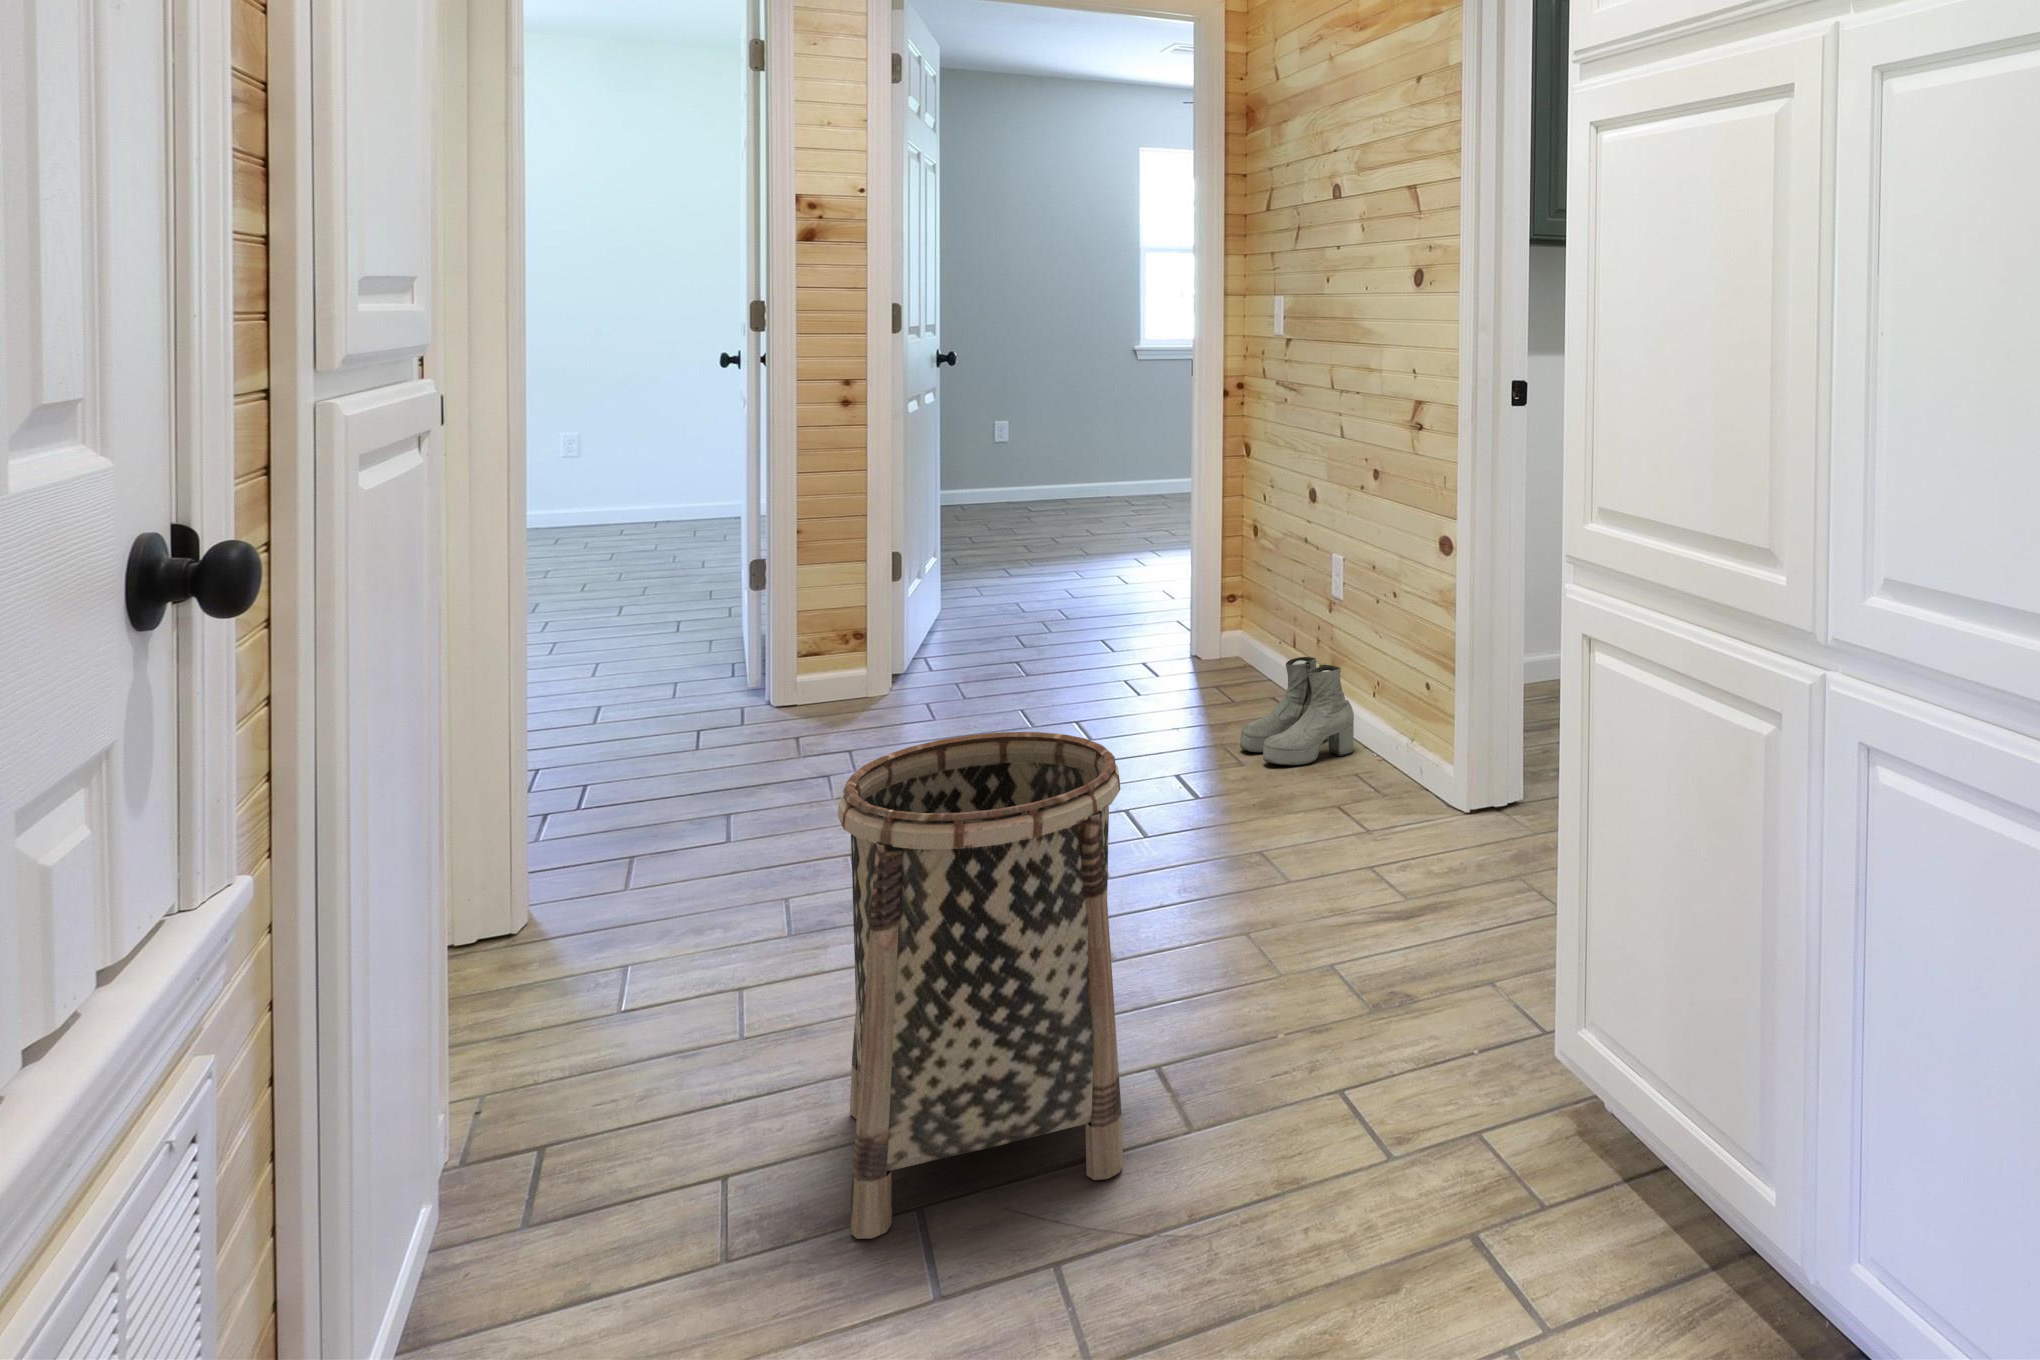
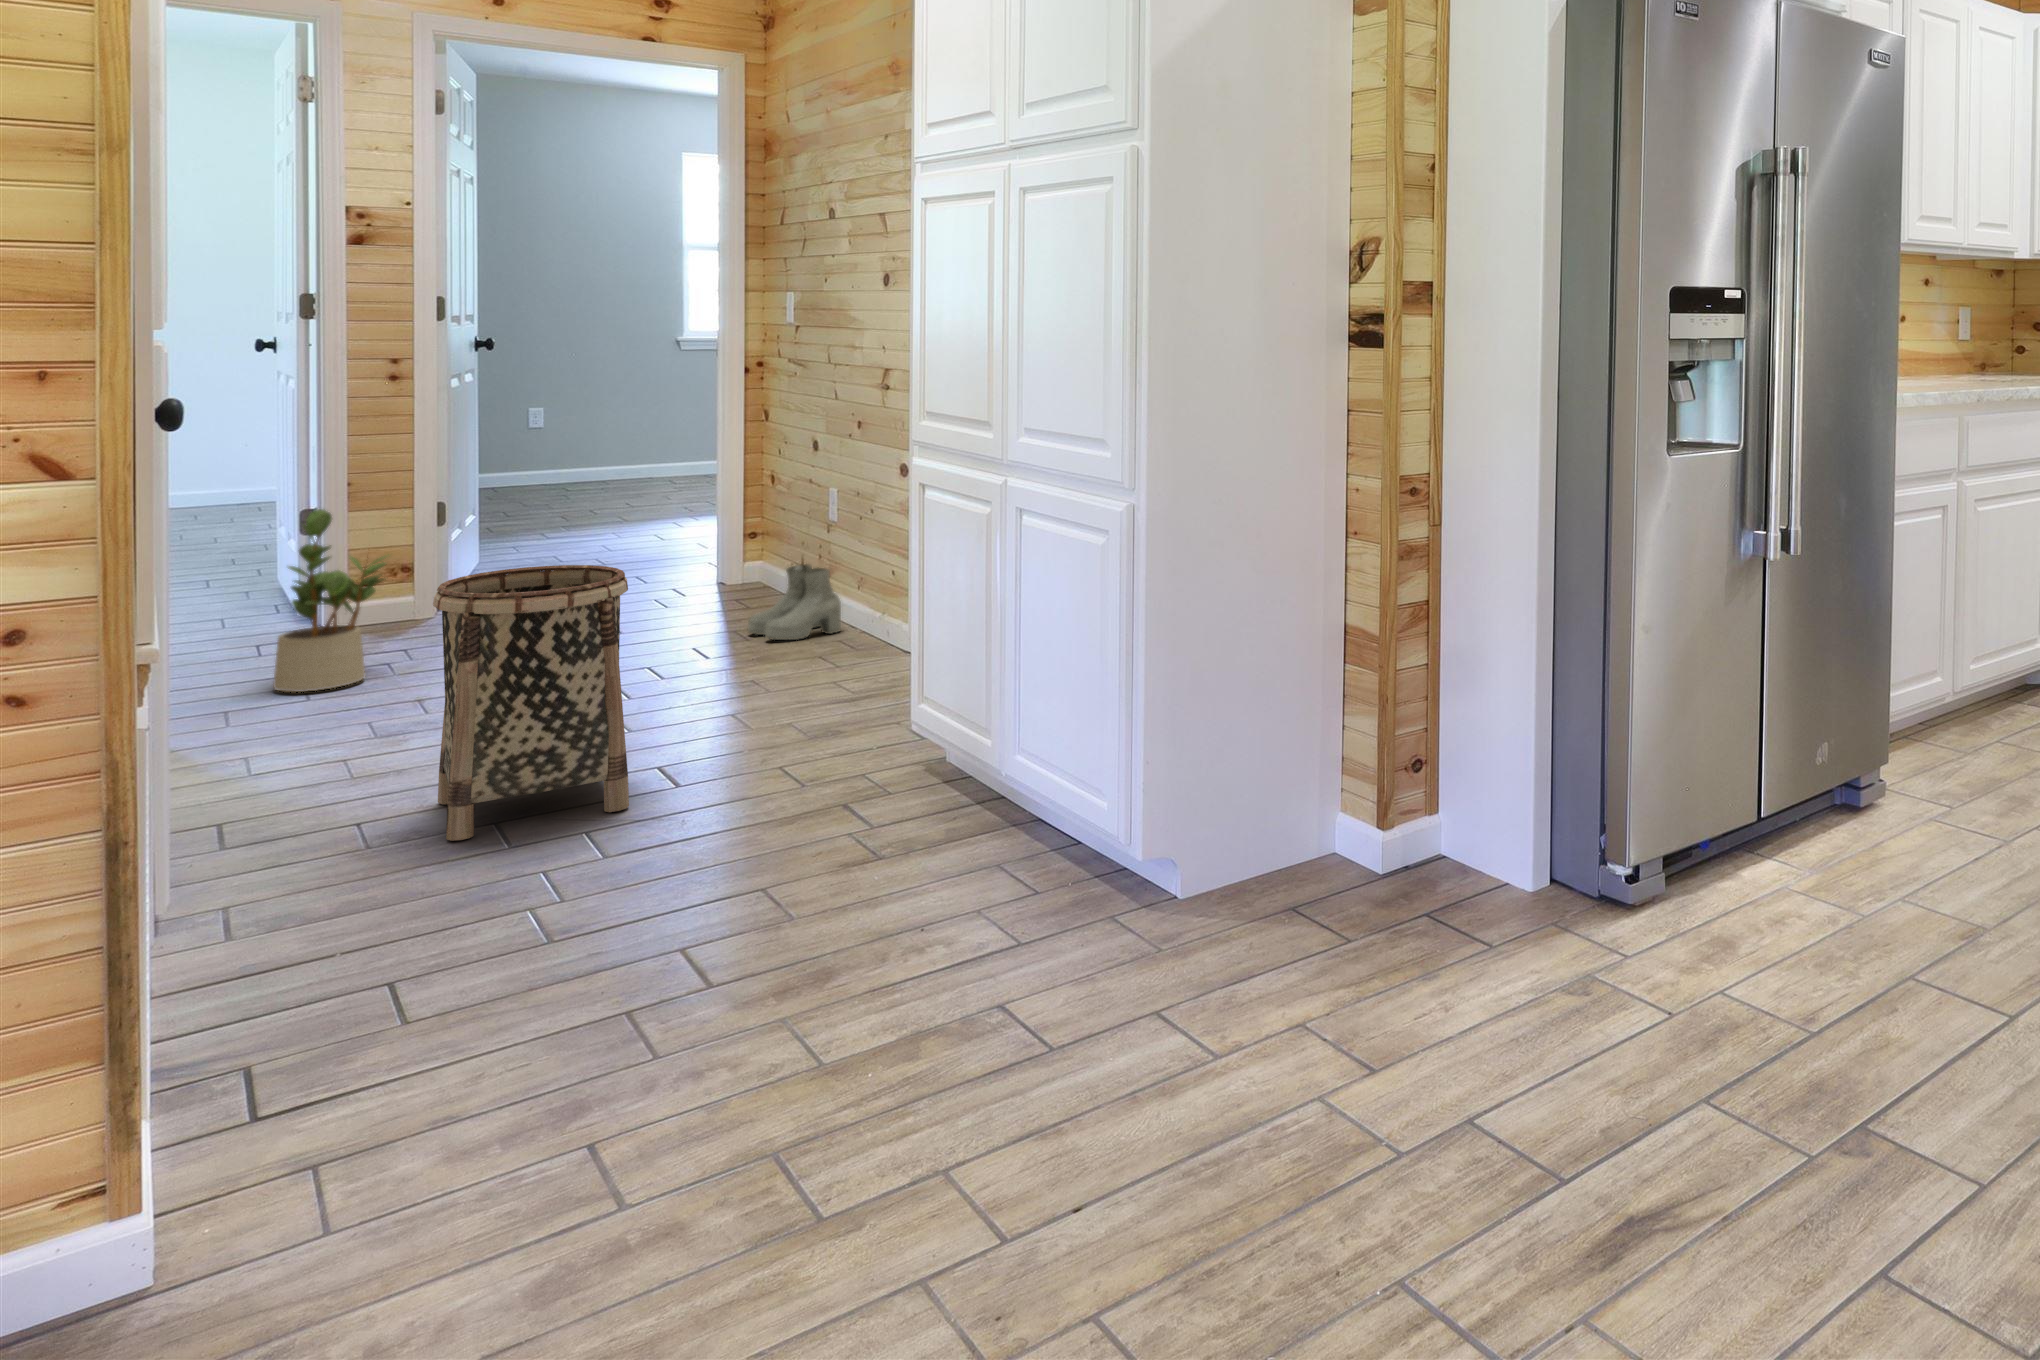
potted plant: none [696,581,832,822] -> present [273,509,387,692]

